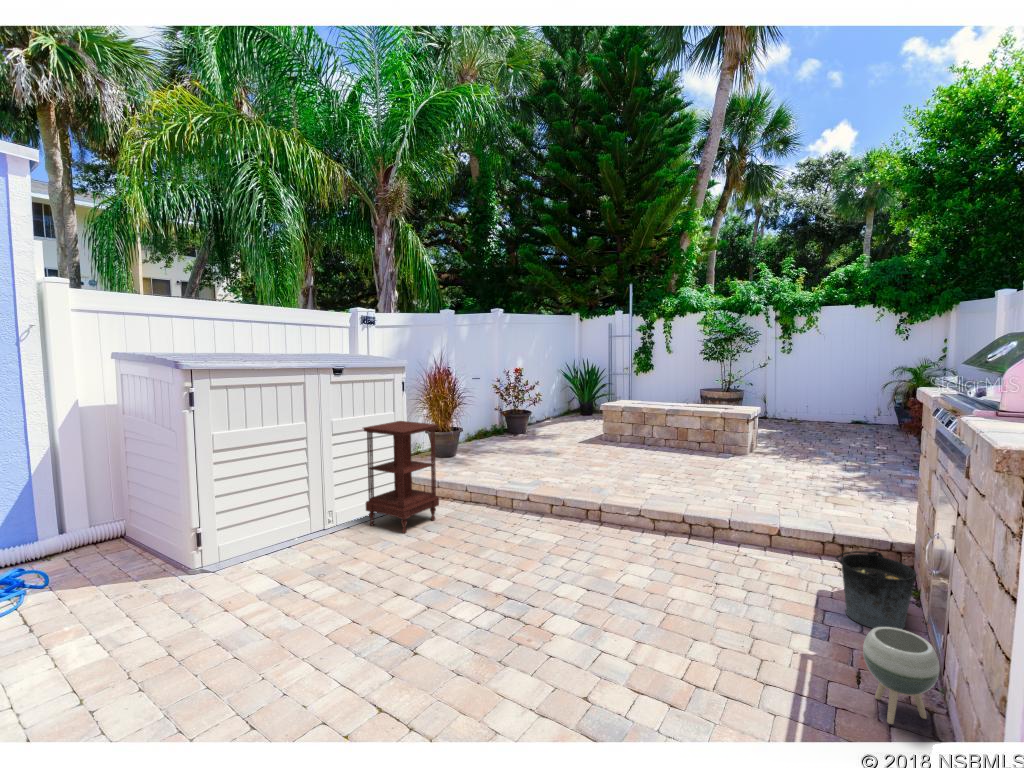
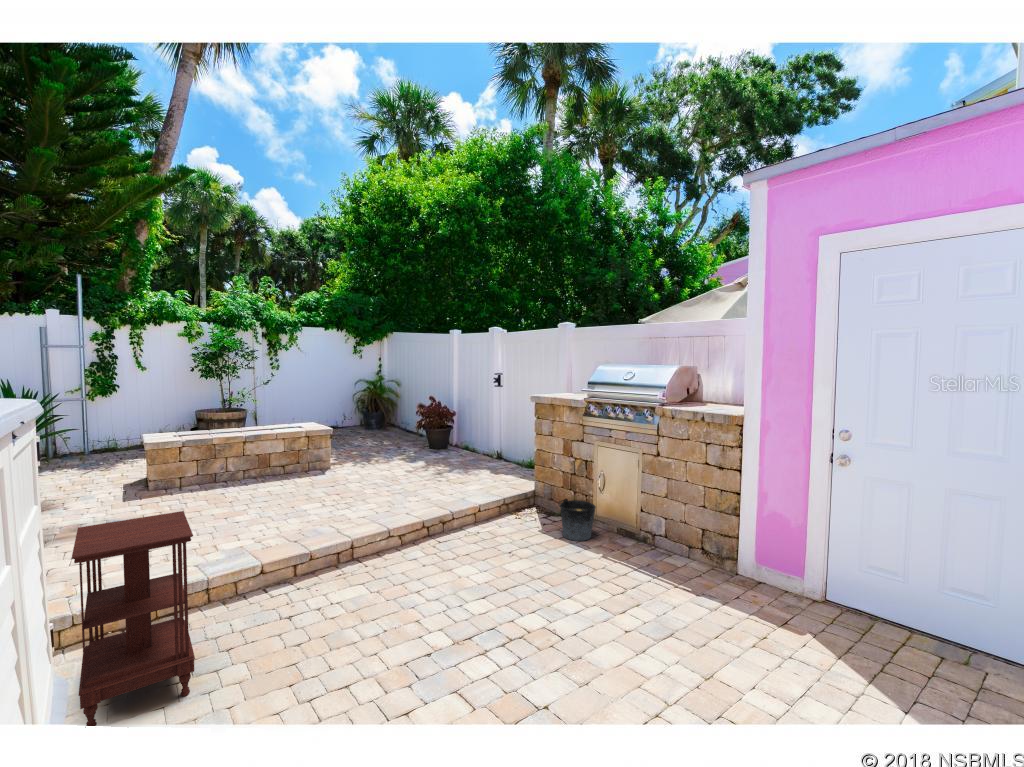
planter: present [863,627,939,724] -> none [641,525,672,571]

